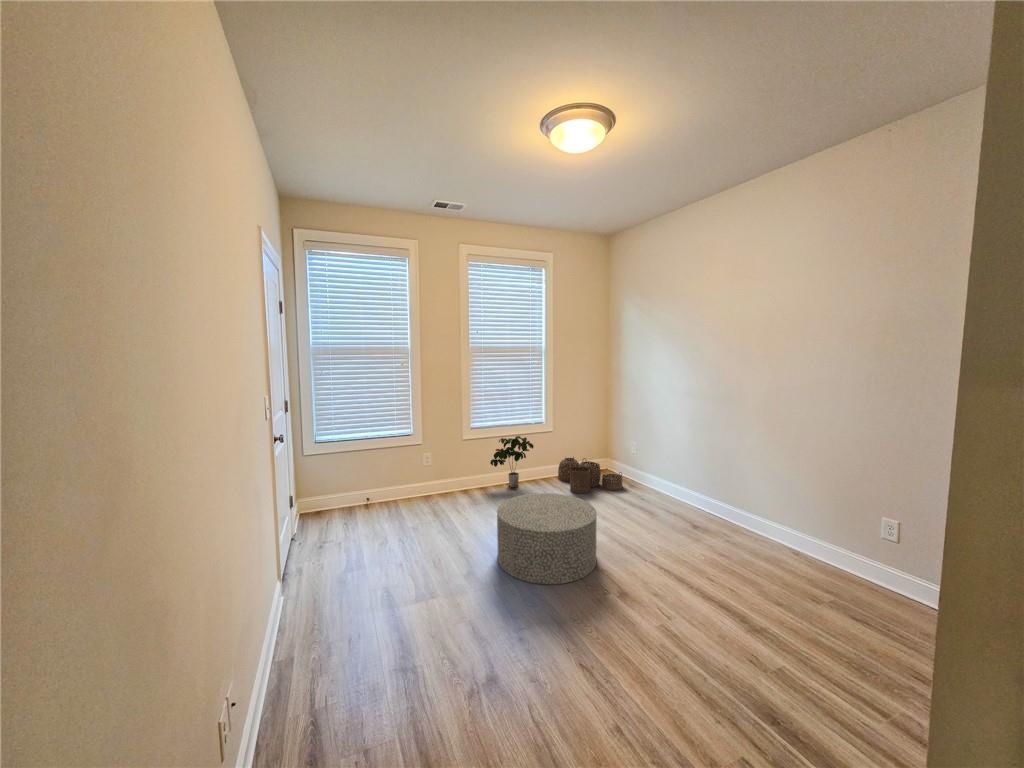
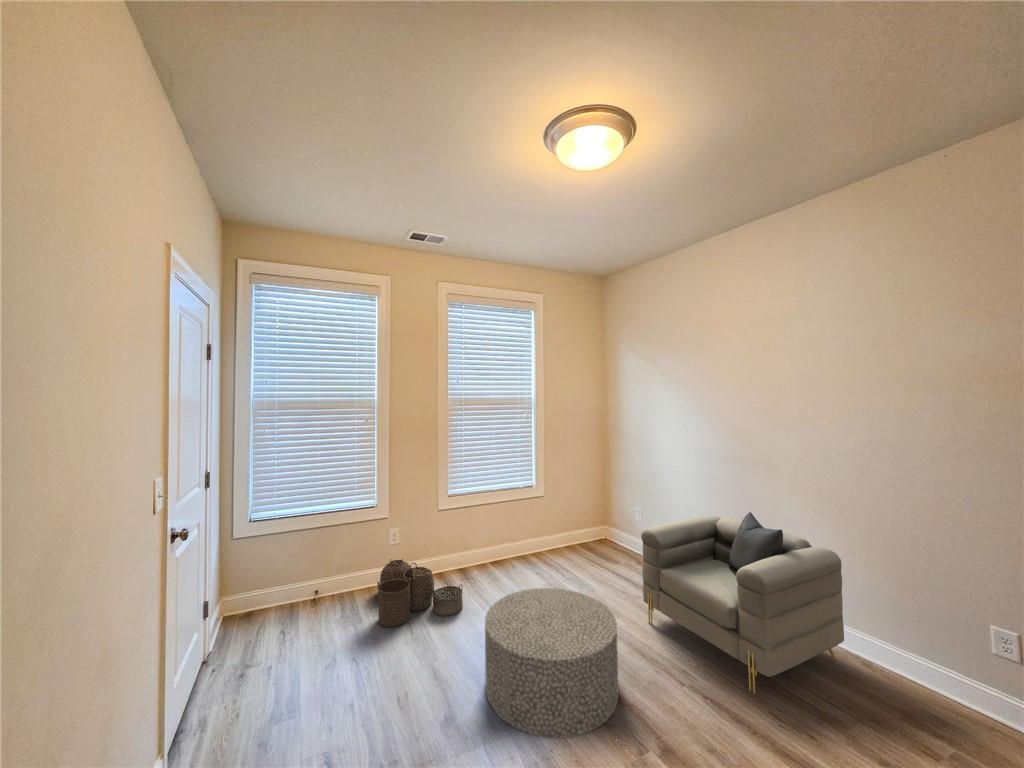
potted plant: present [490,436,534,487] -> none [472,504,523,567]
armchair: none [626,438,782,566] -> present [641,512,844,693]
woven basket: present [558,457,623,493] -> present [377,559,463,626]

